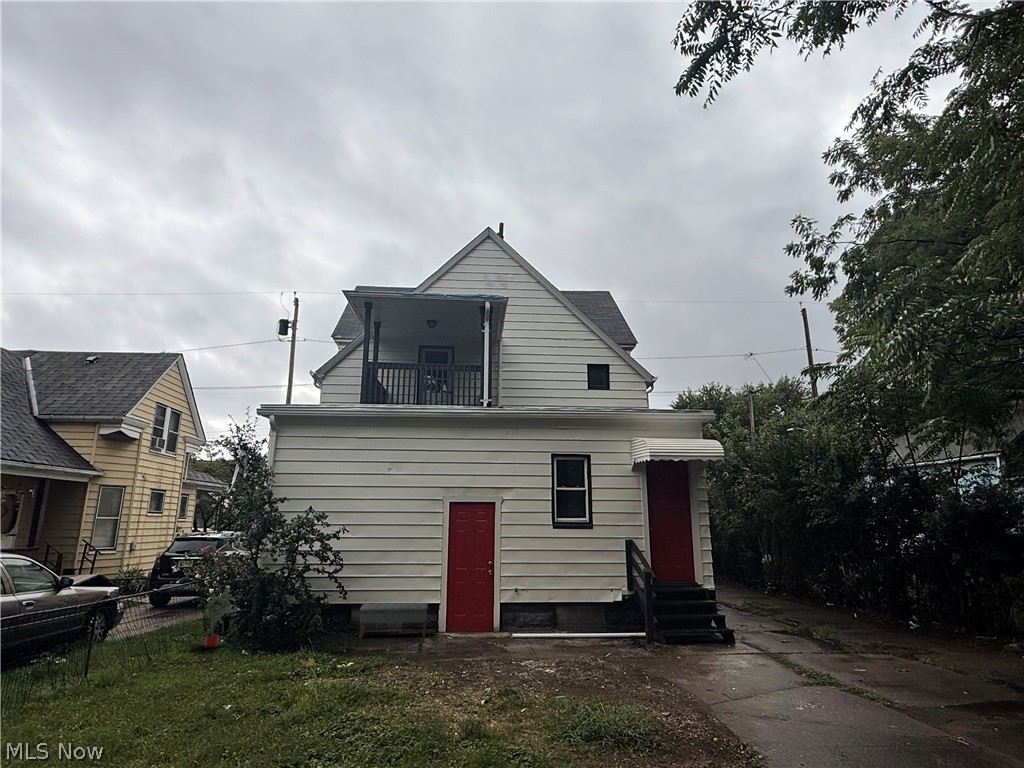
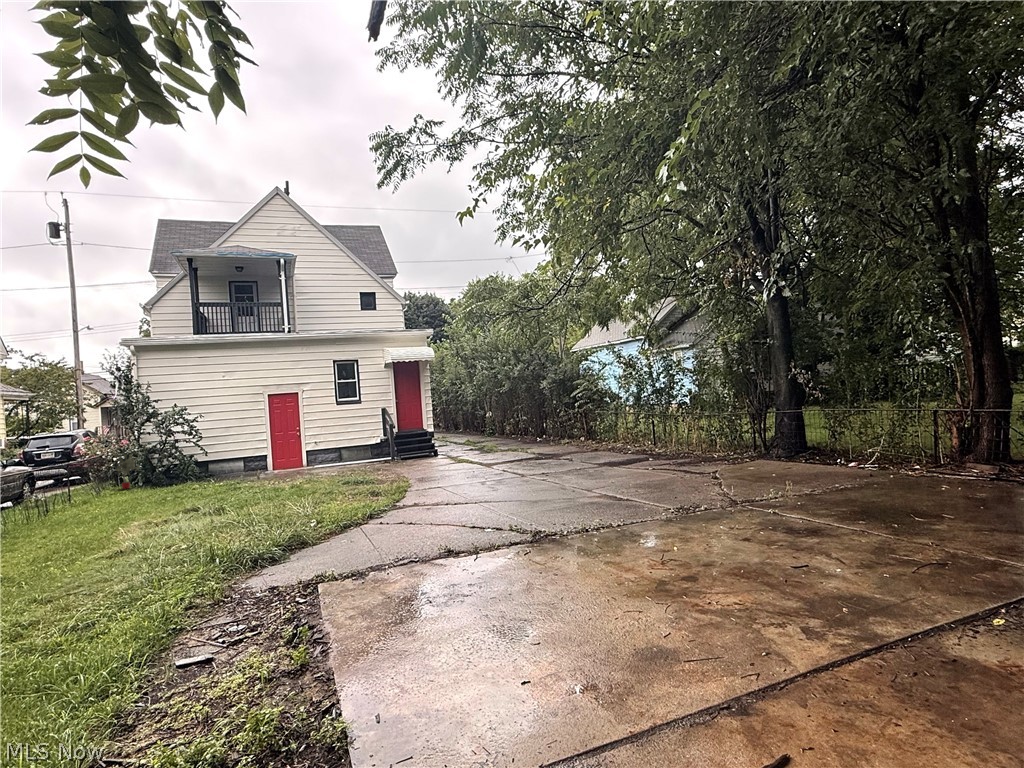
bench: present [359,603,428,638] -> none [217,455,261,478]

